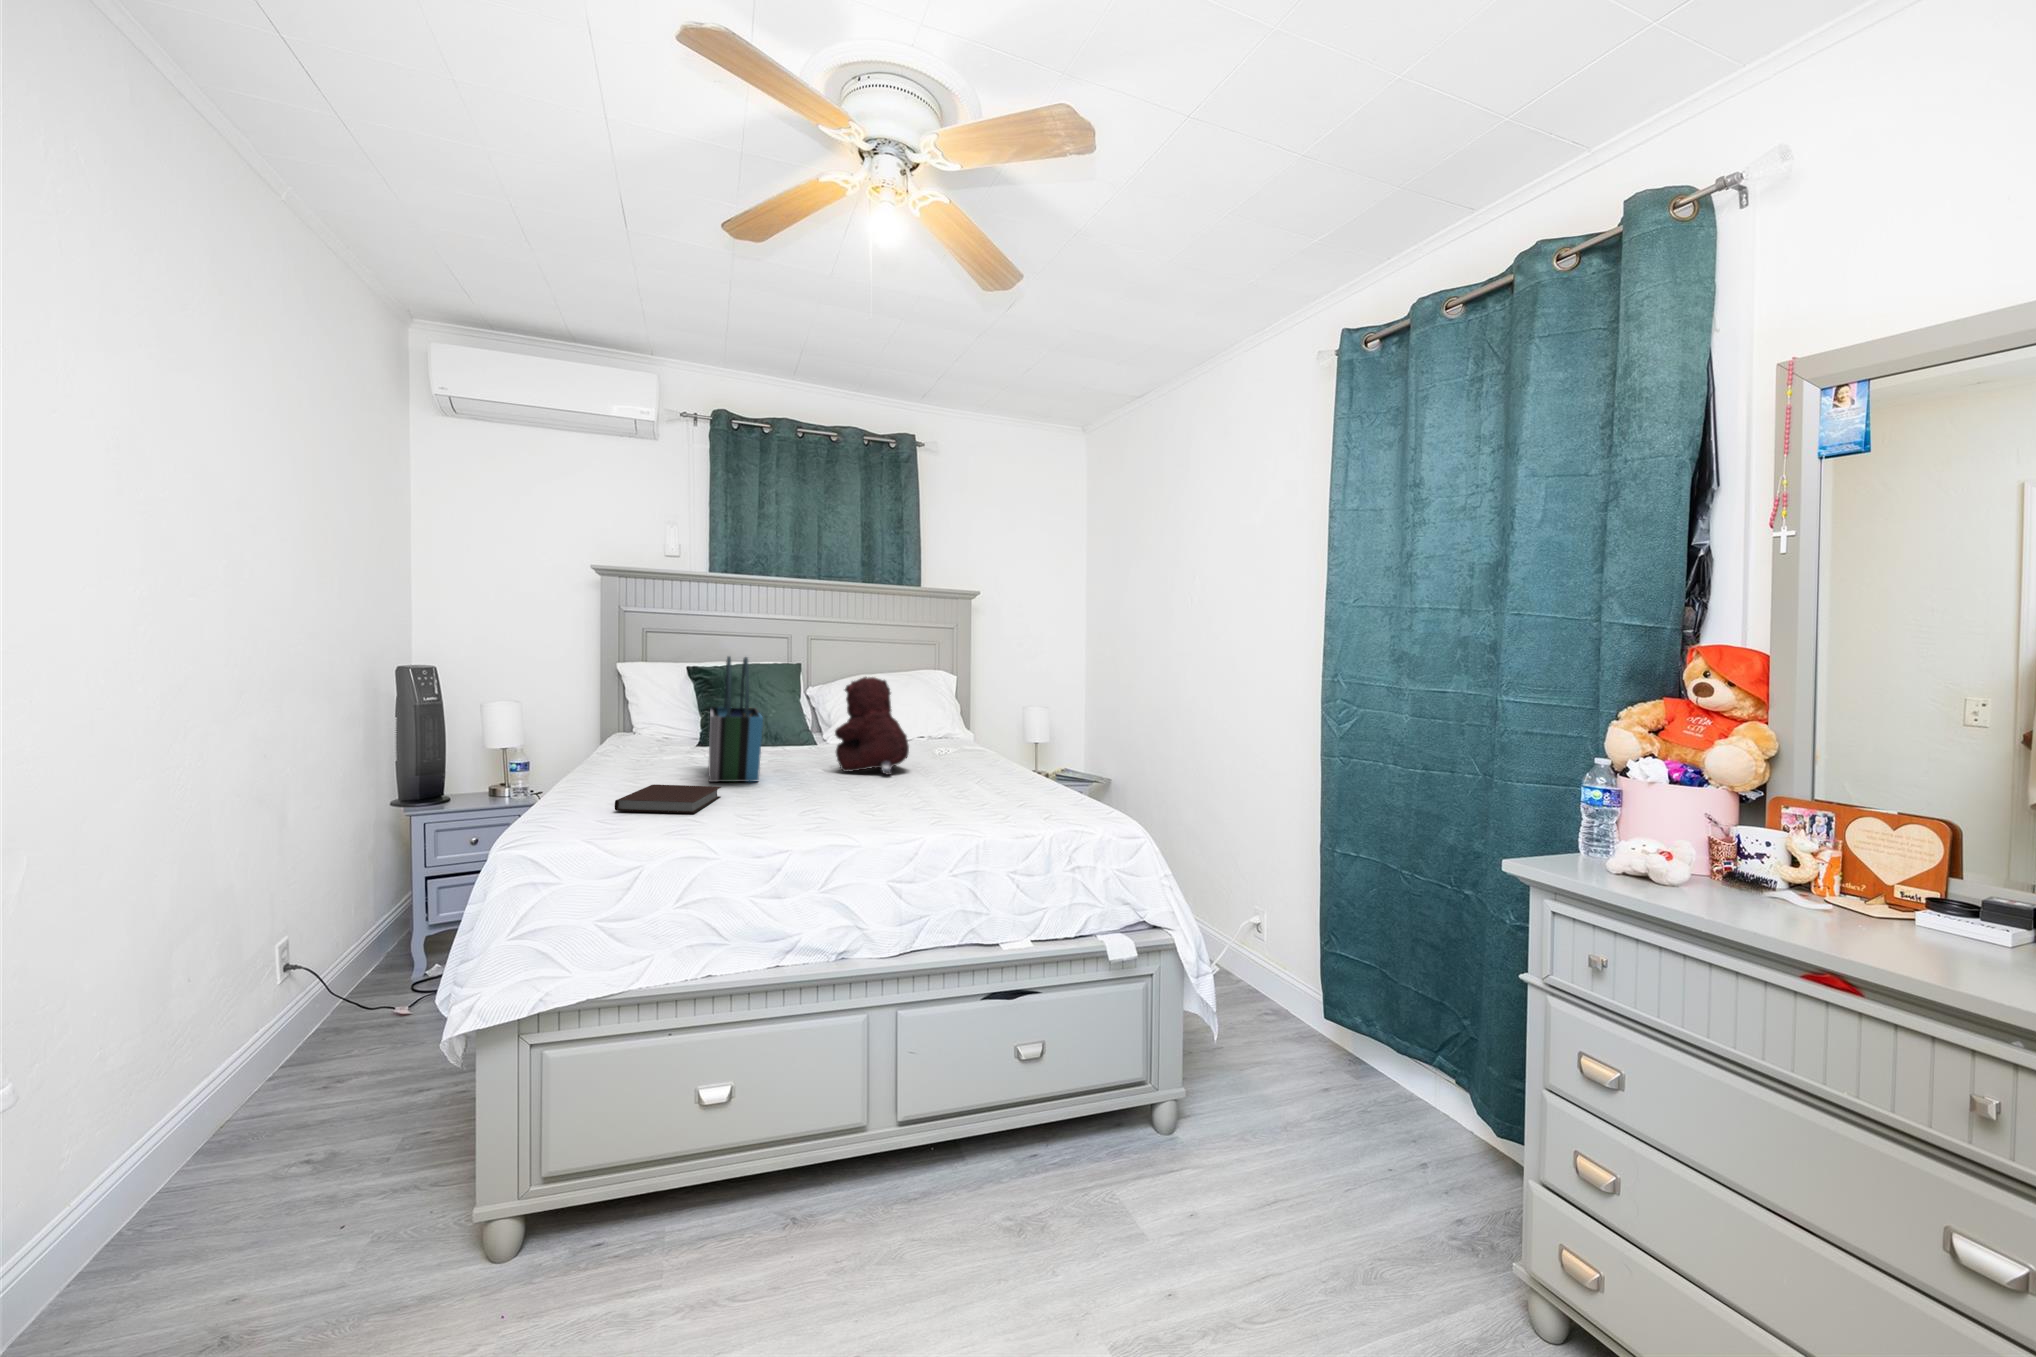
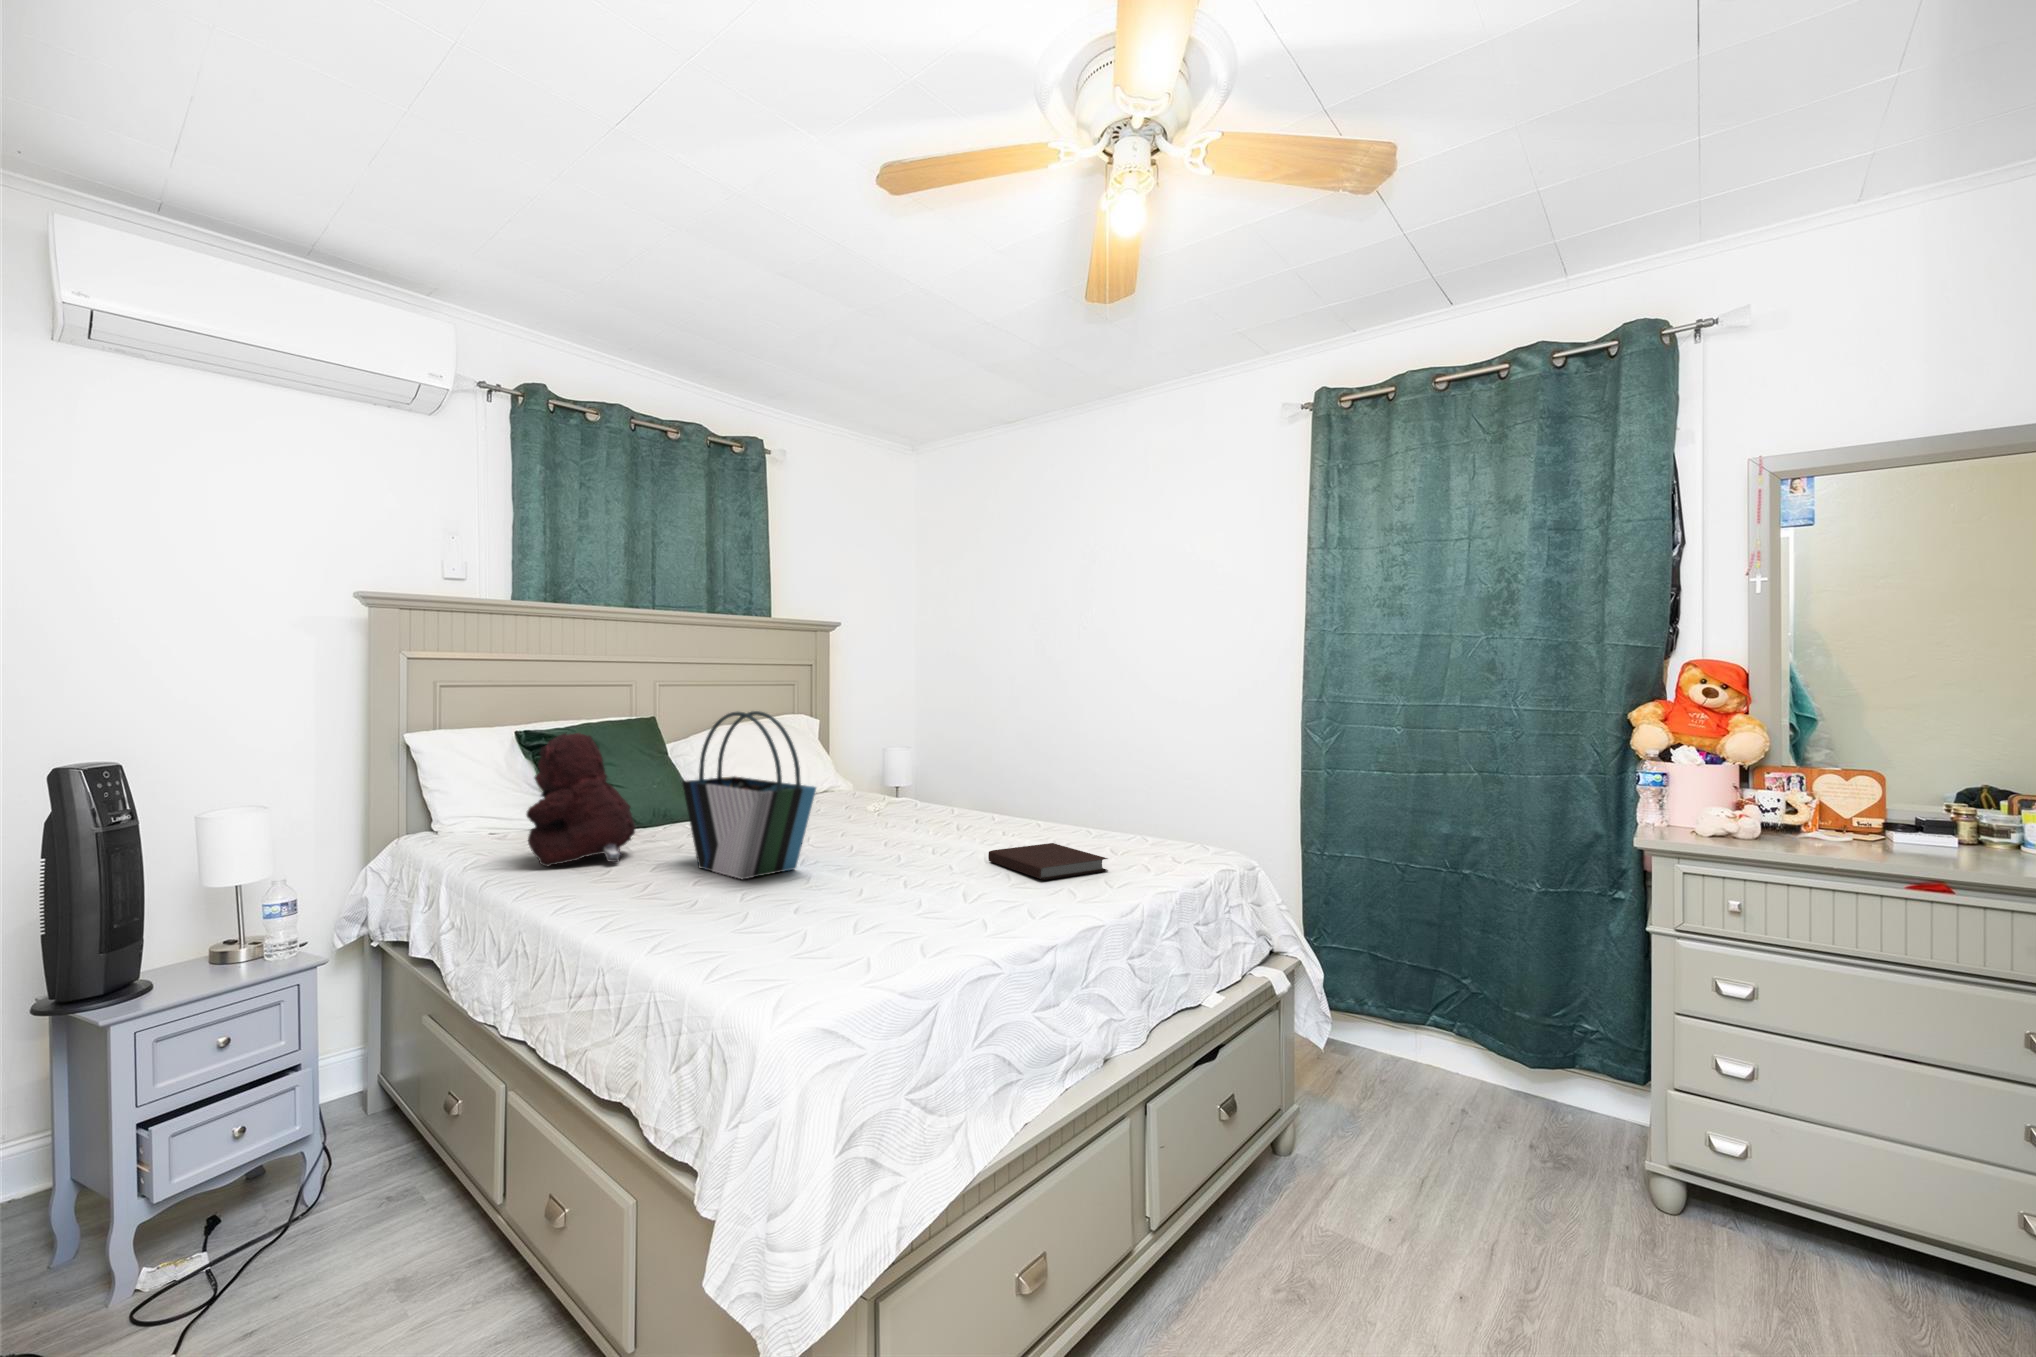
teddy bear: present [835,677,909,775] -> present [527,733,635,866]
notebook: present [615,784,721,813] -> present [988,843,1108,880]

